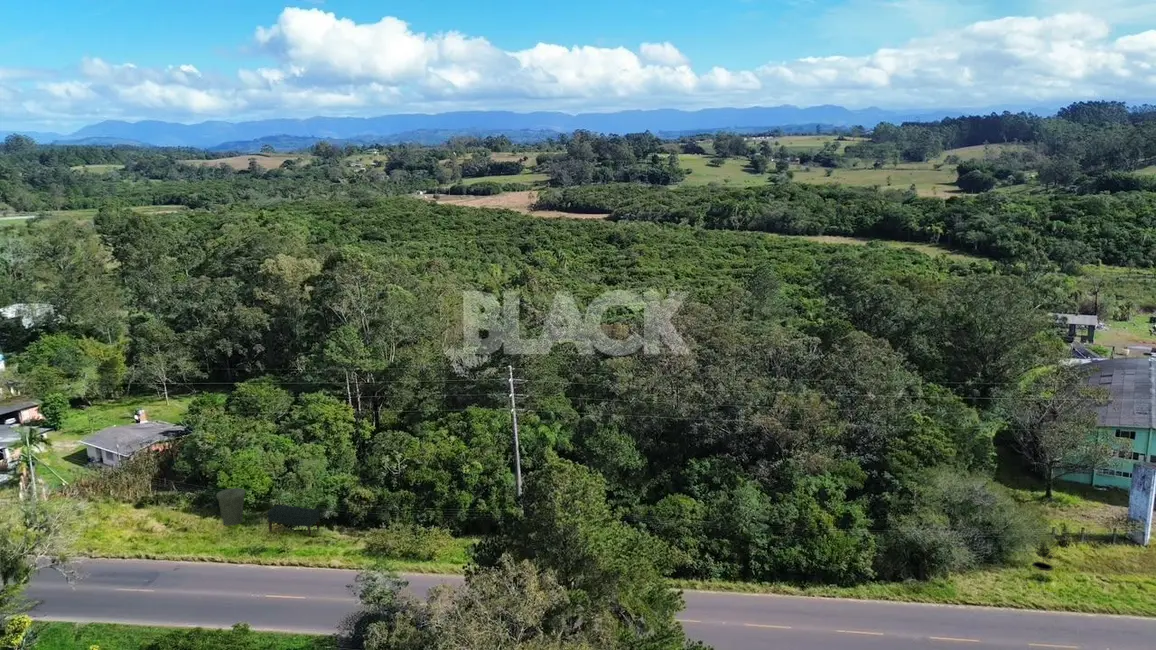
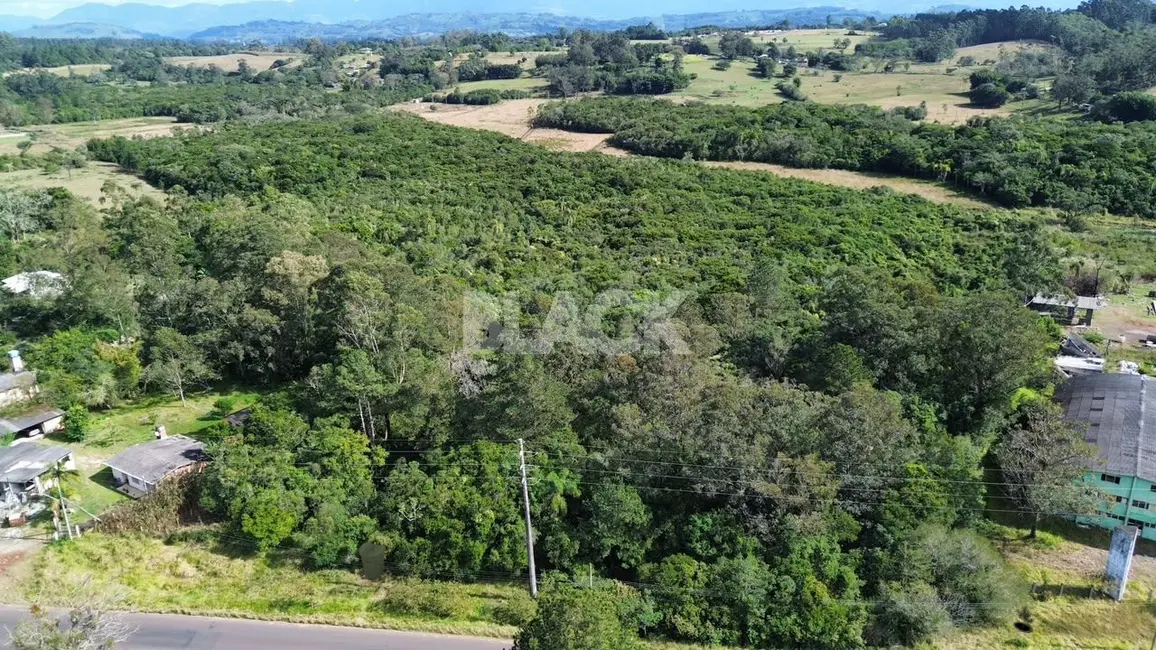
trash can: present [216,488,245,526] -> present [359,542,385,579]
bench: present [267,505,320,536] -> none [291,551,341,584]

